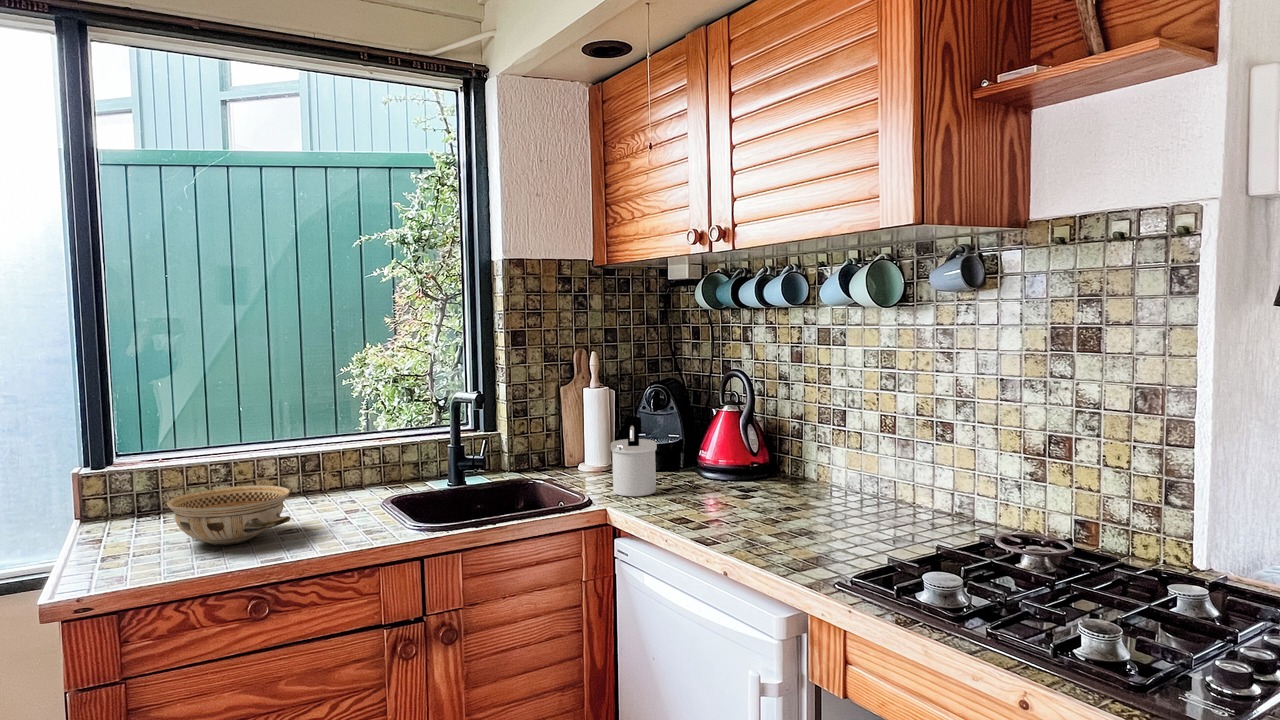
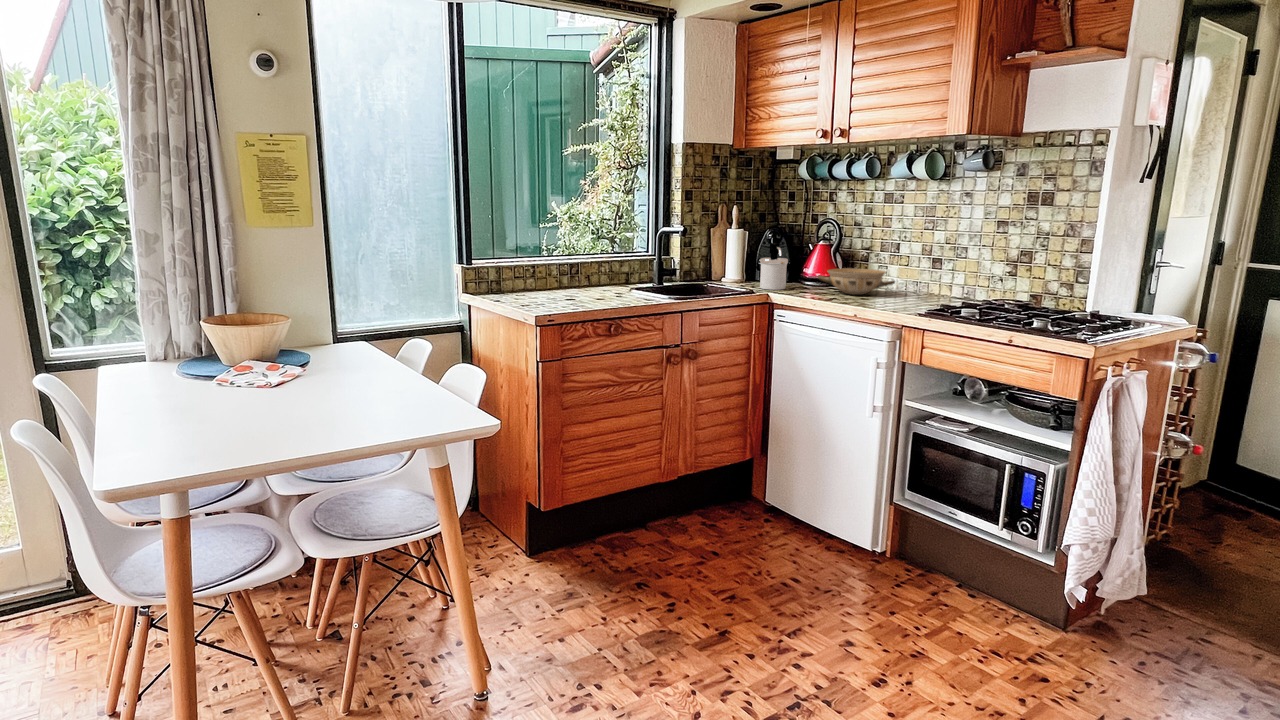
ceramic bowl: present [167,485,291,545] -> present [818,268,895,295]

